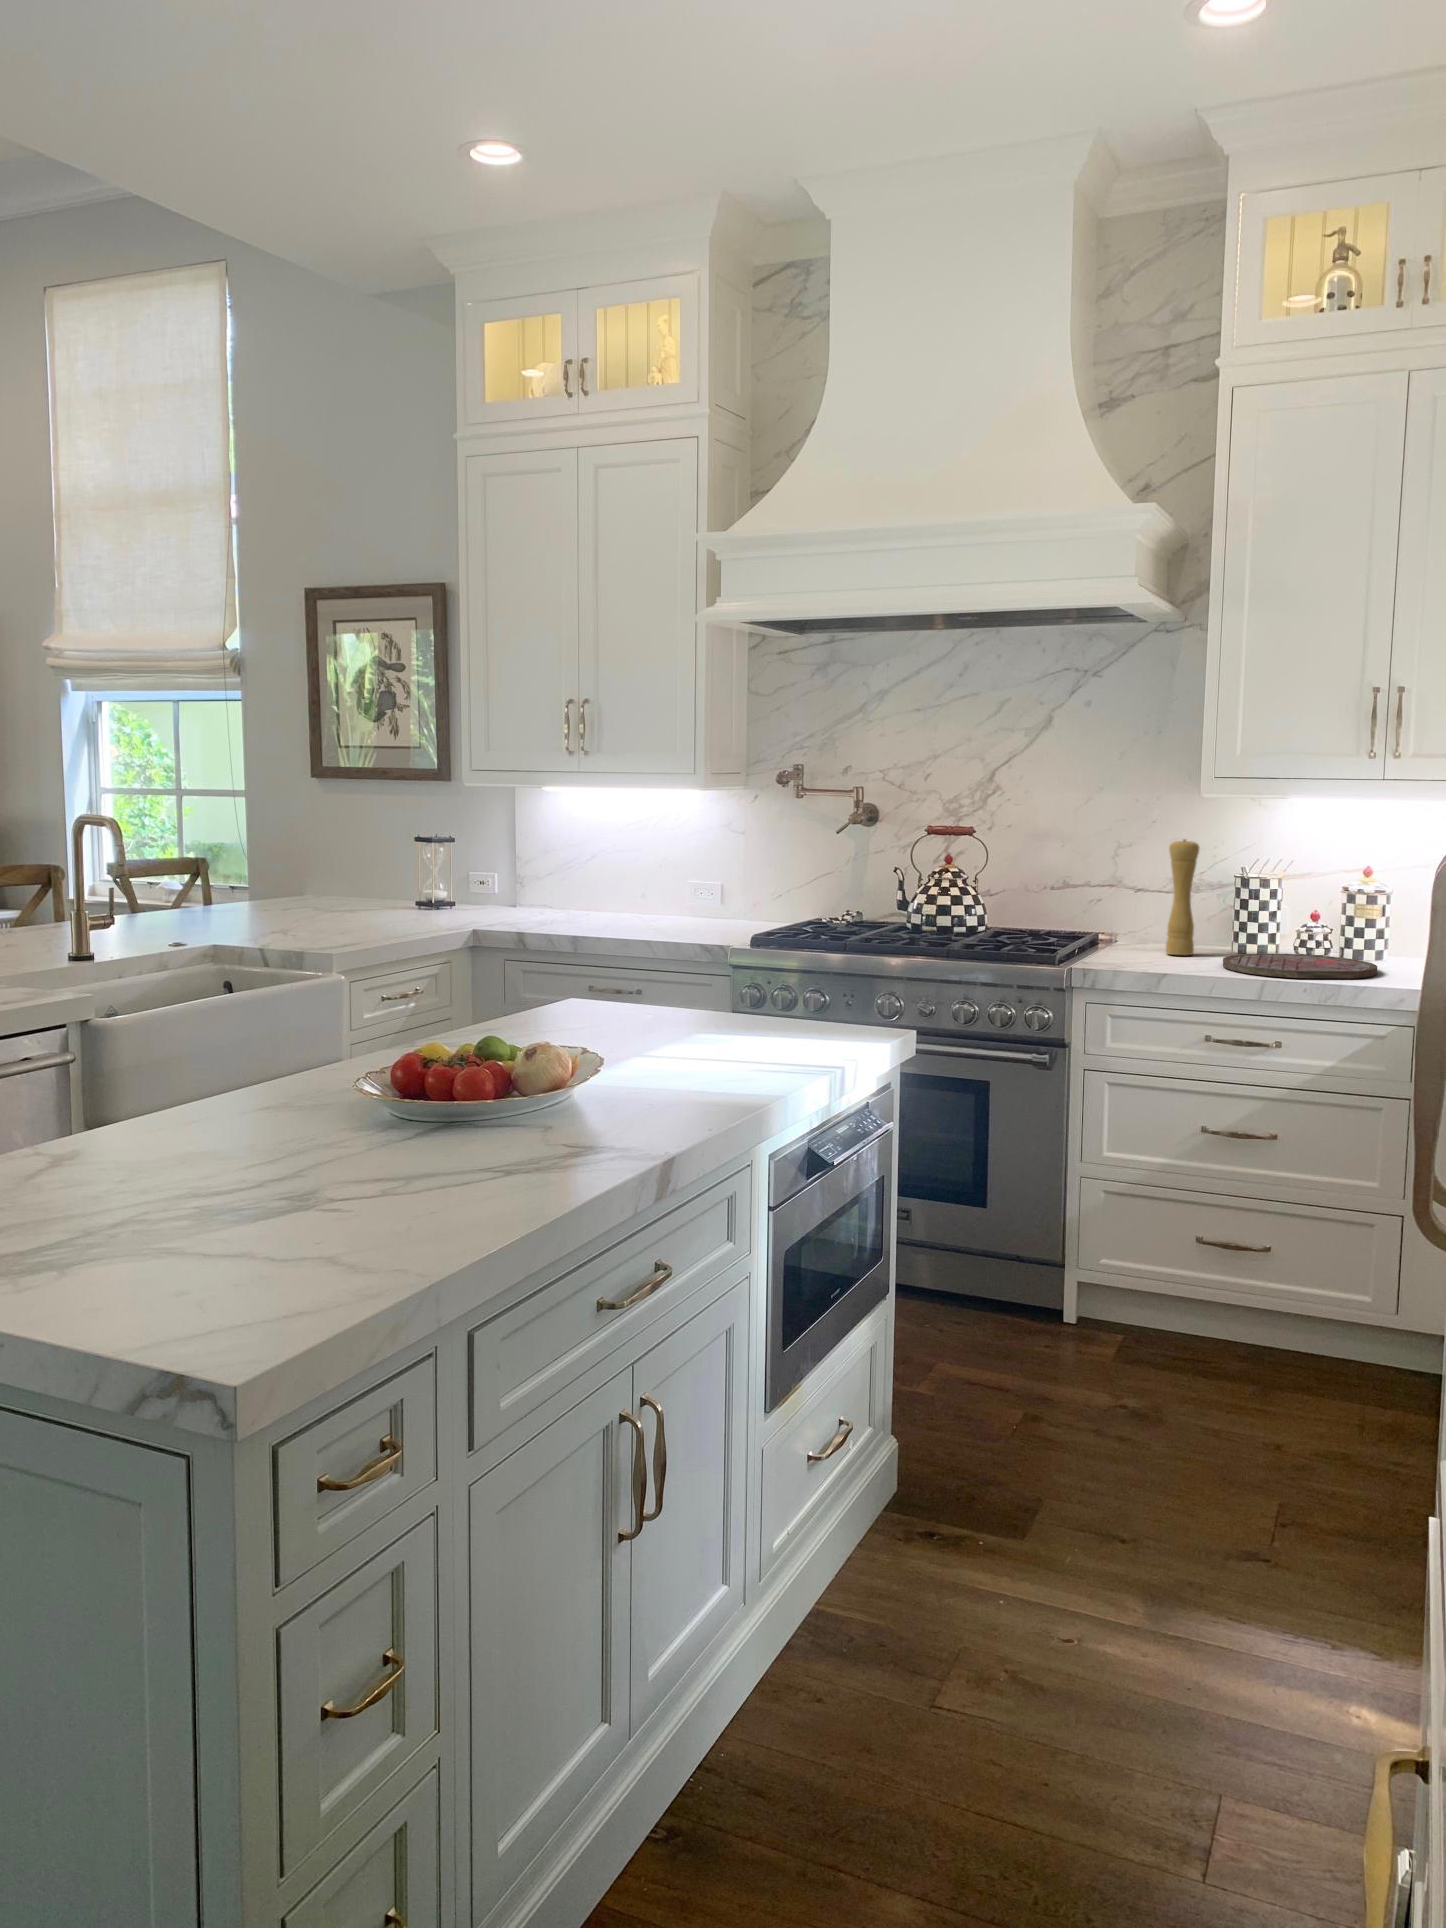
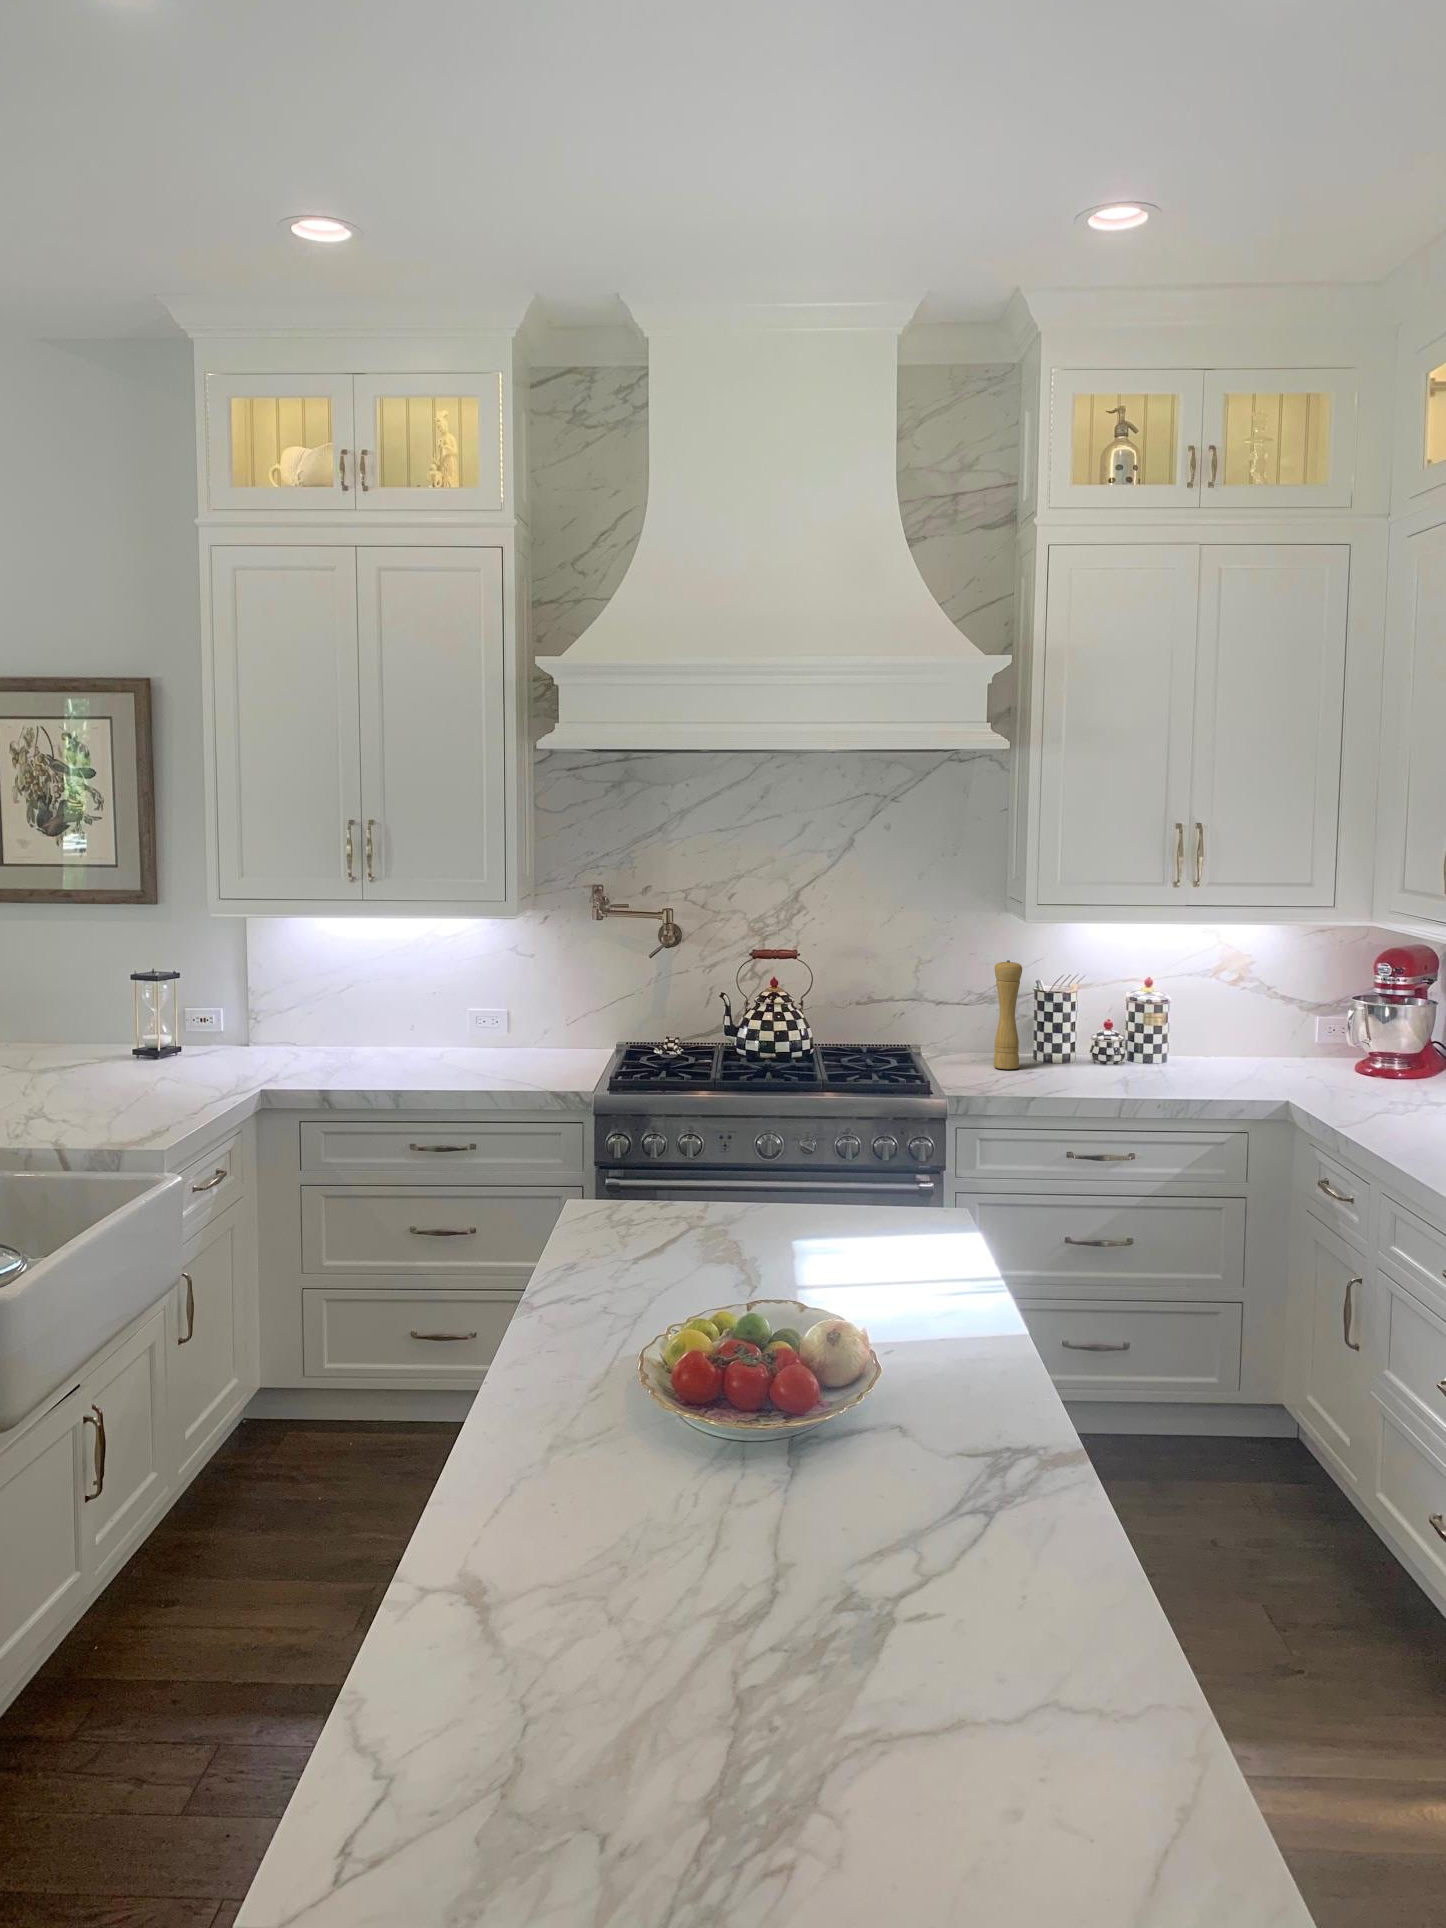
cutting board: present [1223,953,1377,978] -> none [1063,1062,1198,1092]

